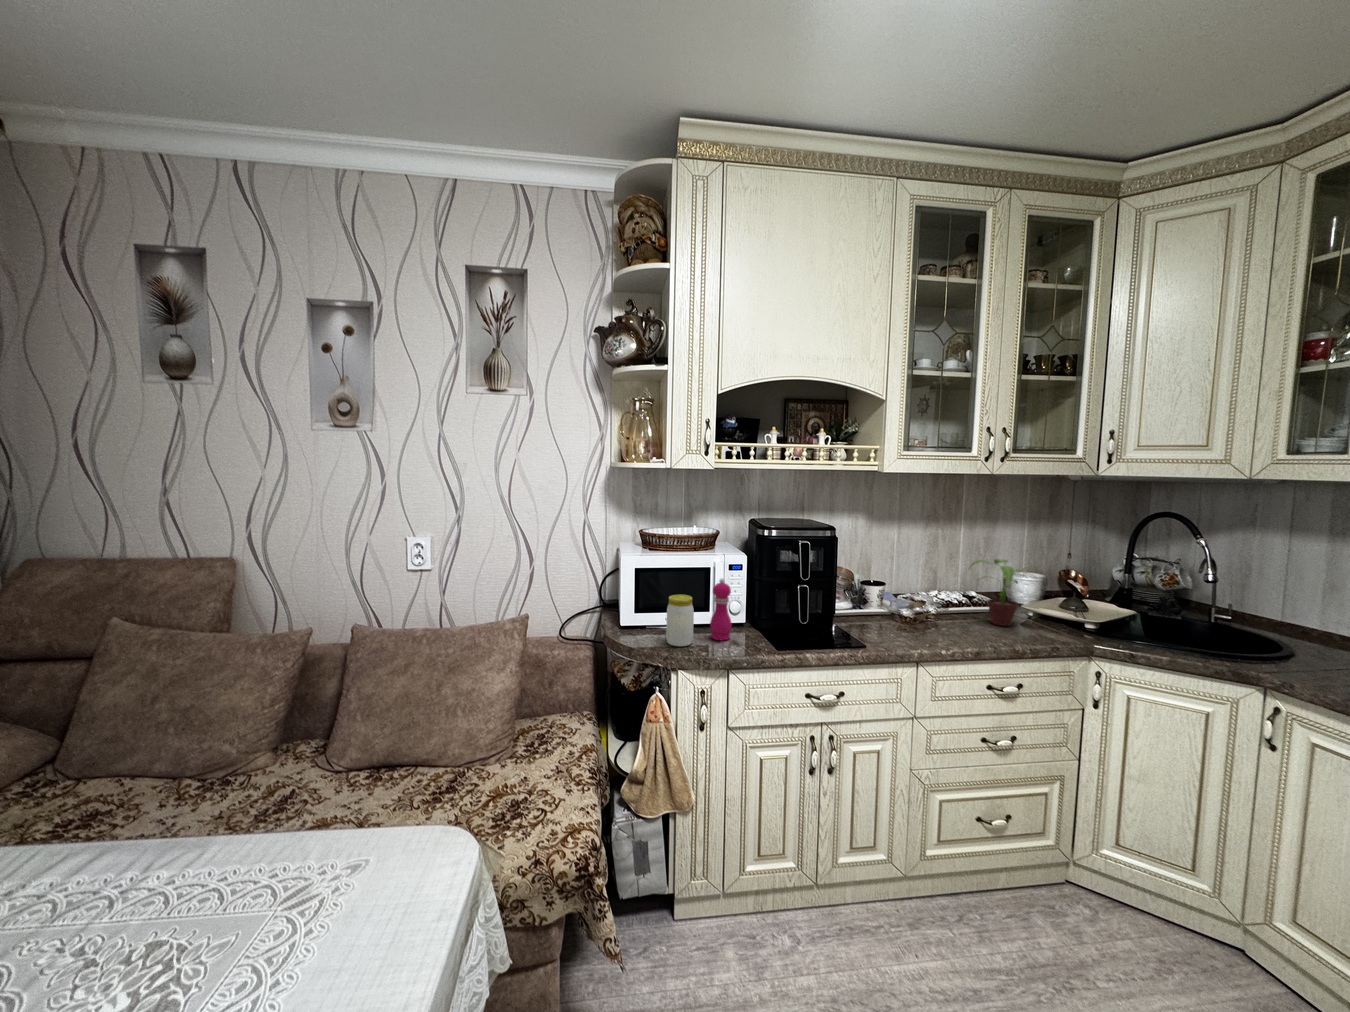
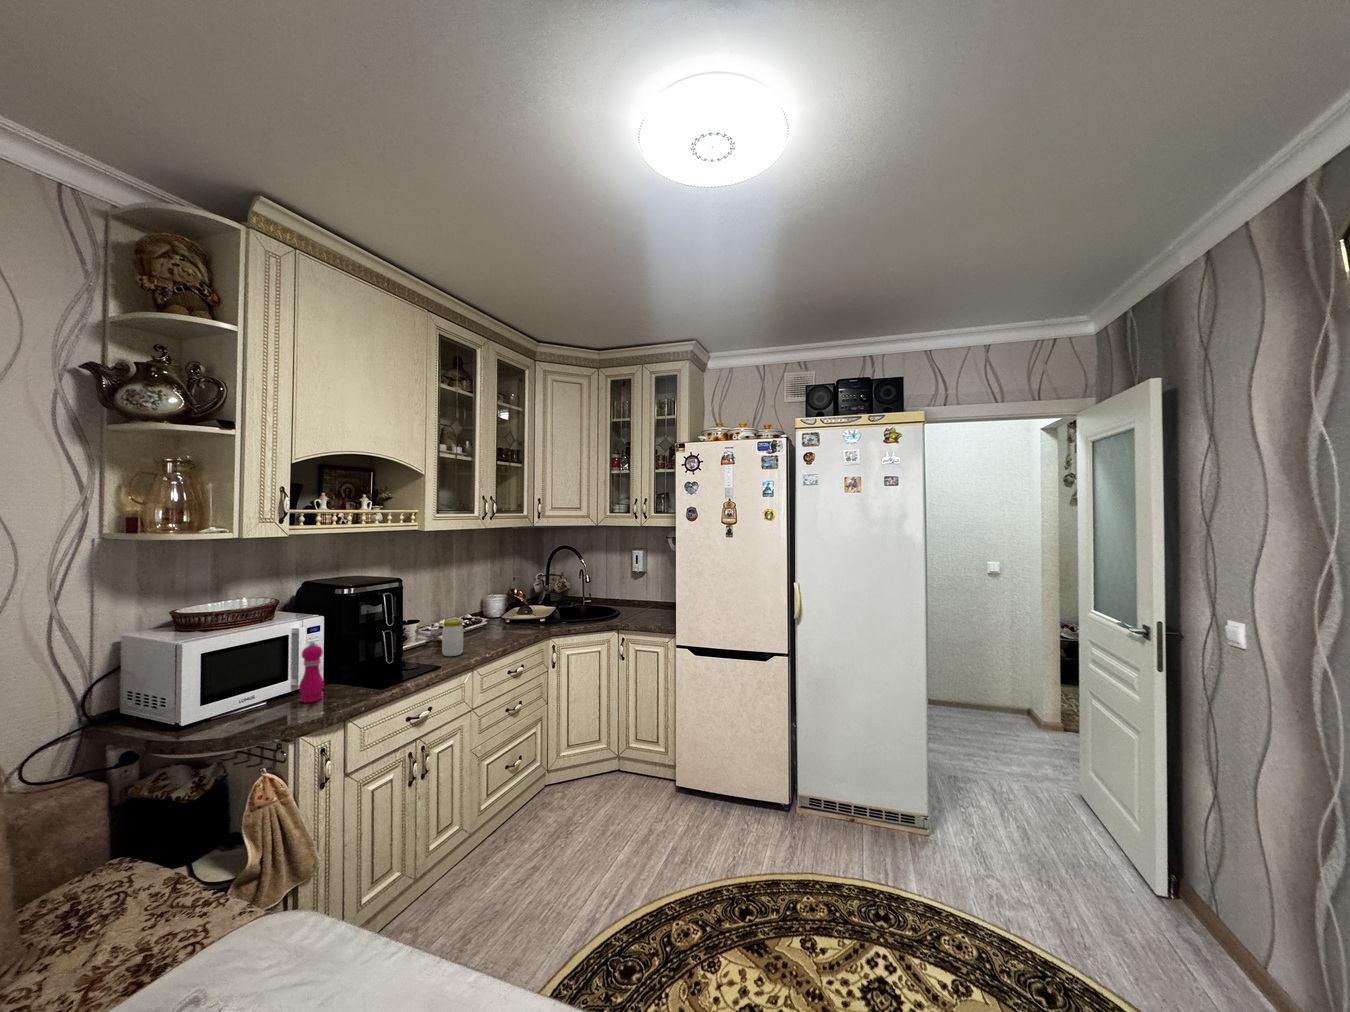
potted plant: present [970,559,1025,626] -> none [475,587,515,632]
jar: present [666,595,694,646] -> present [442,619,463,656]

